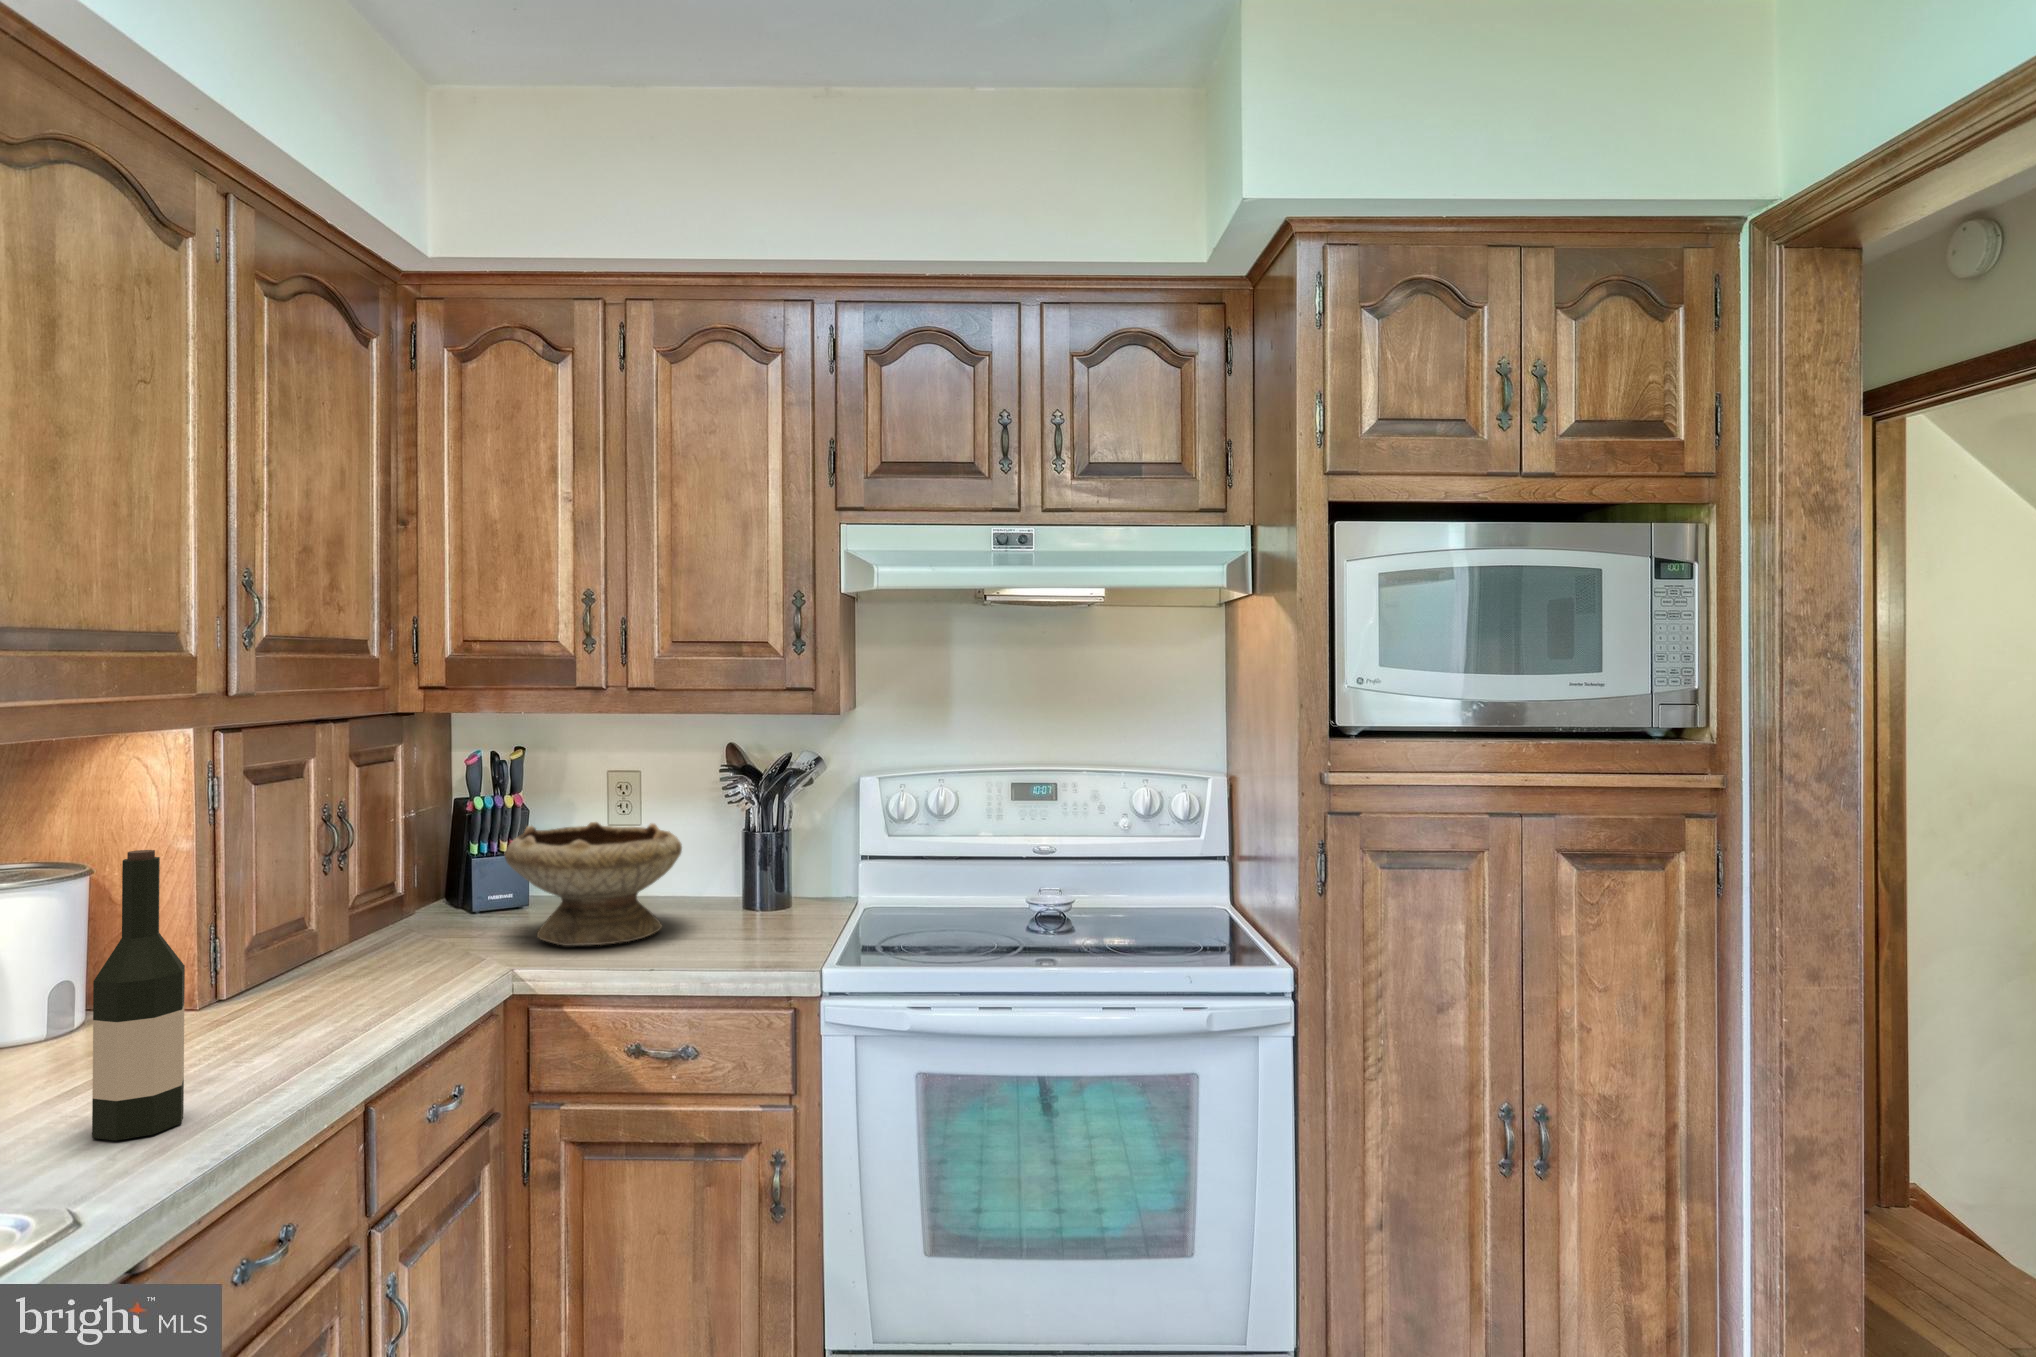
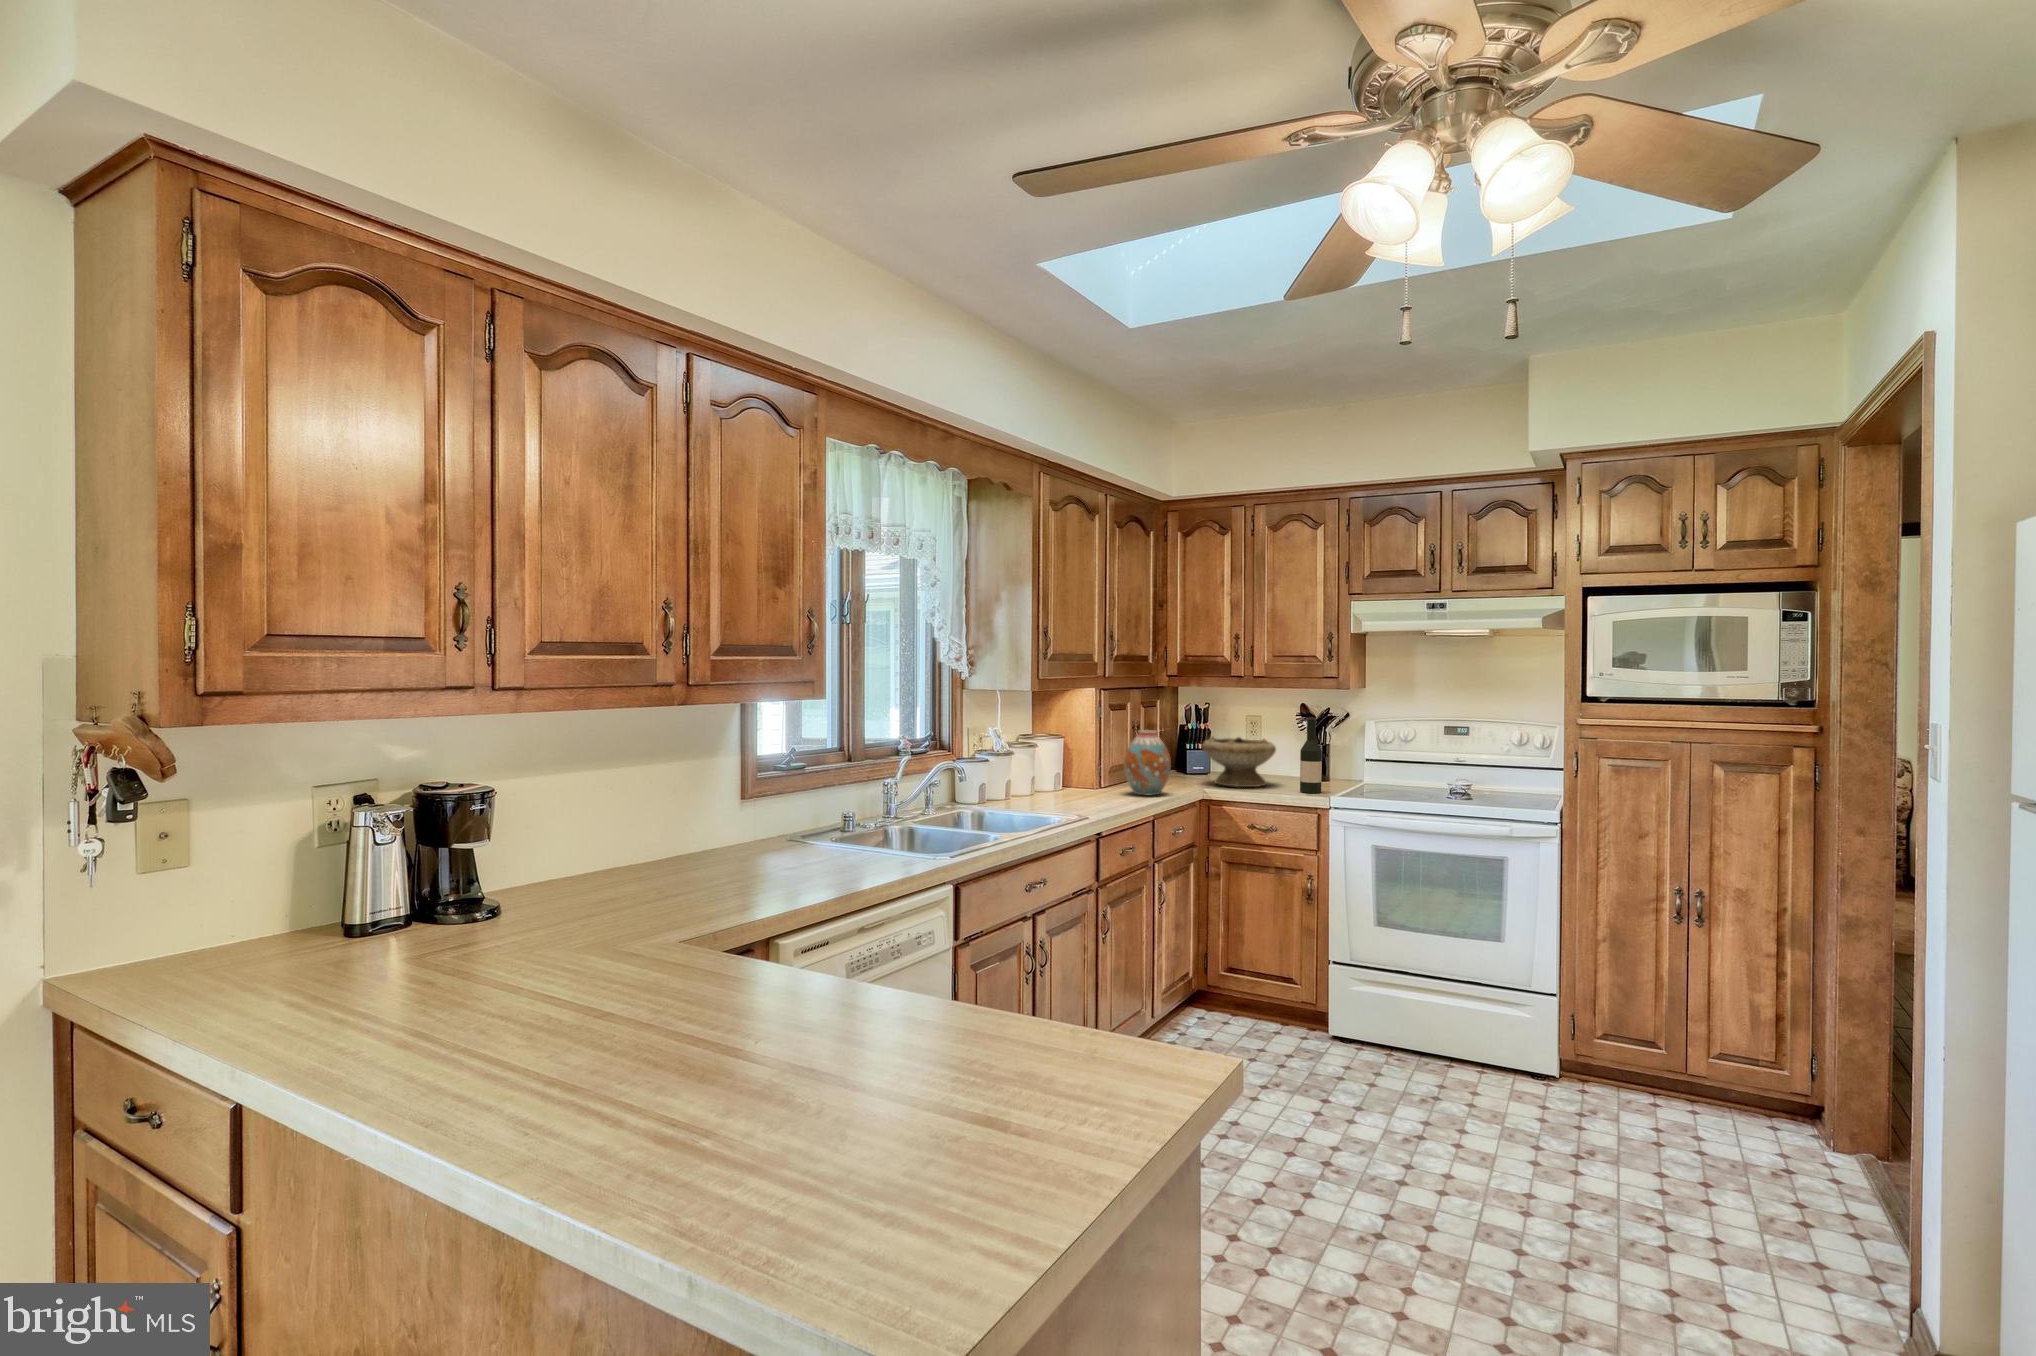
vase: none [264,836,411,1022] -> present [1124,730,1171,795]
wine bottle: present [92,850,185,1140] -> present [1300,717,1322,793]

